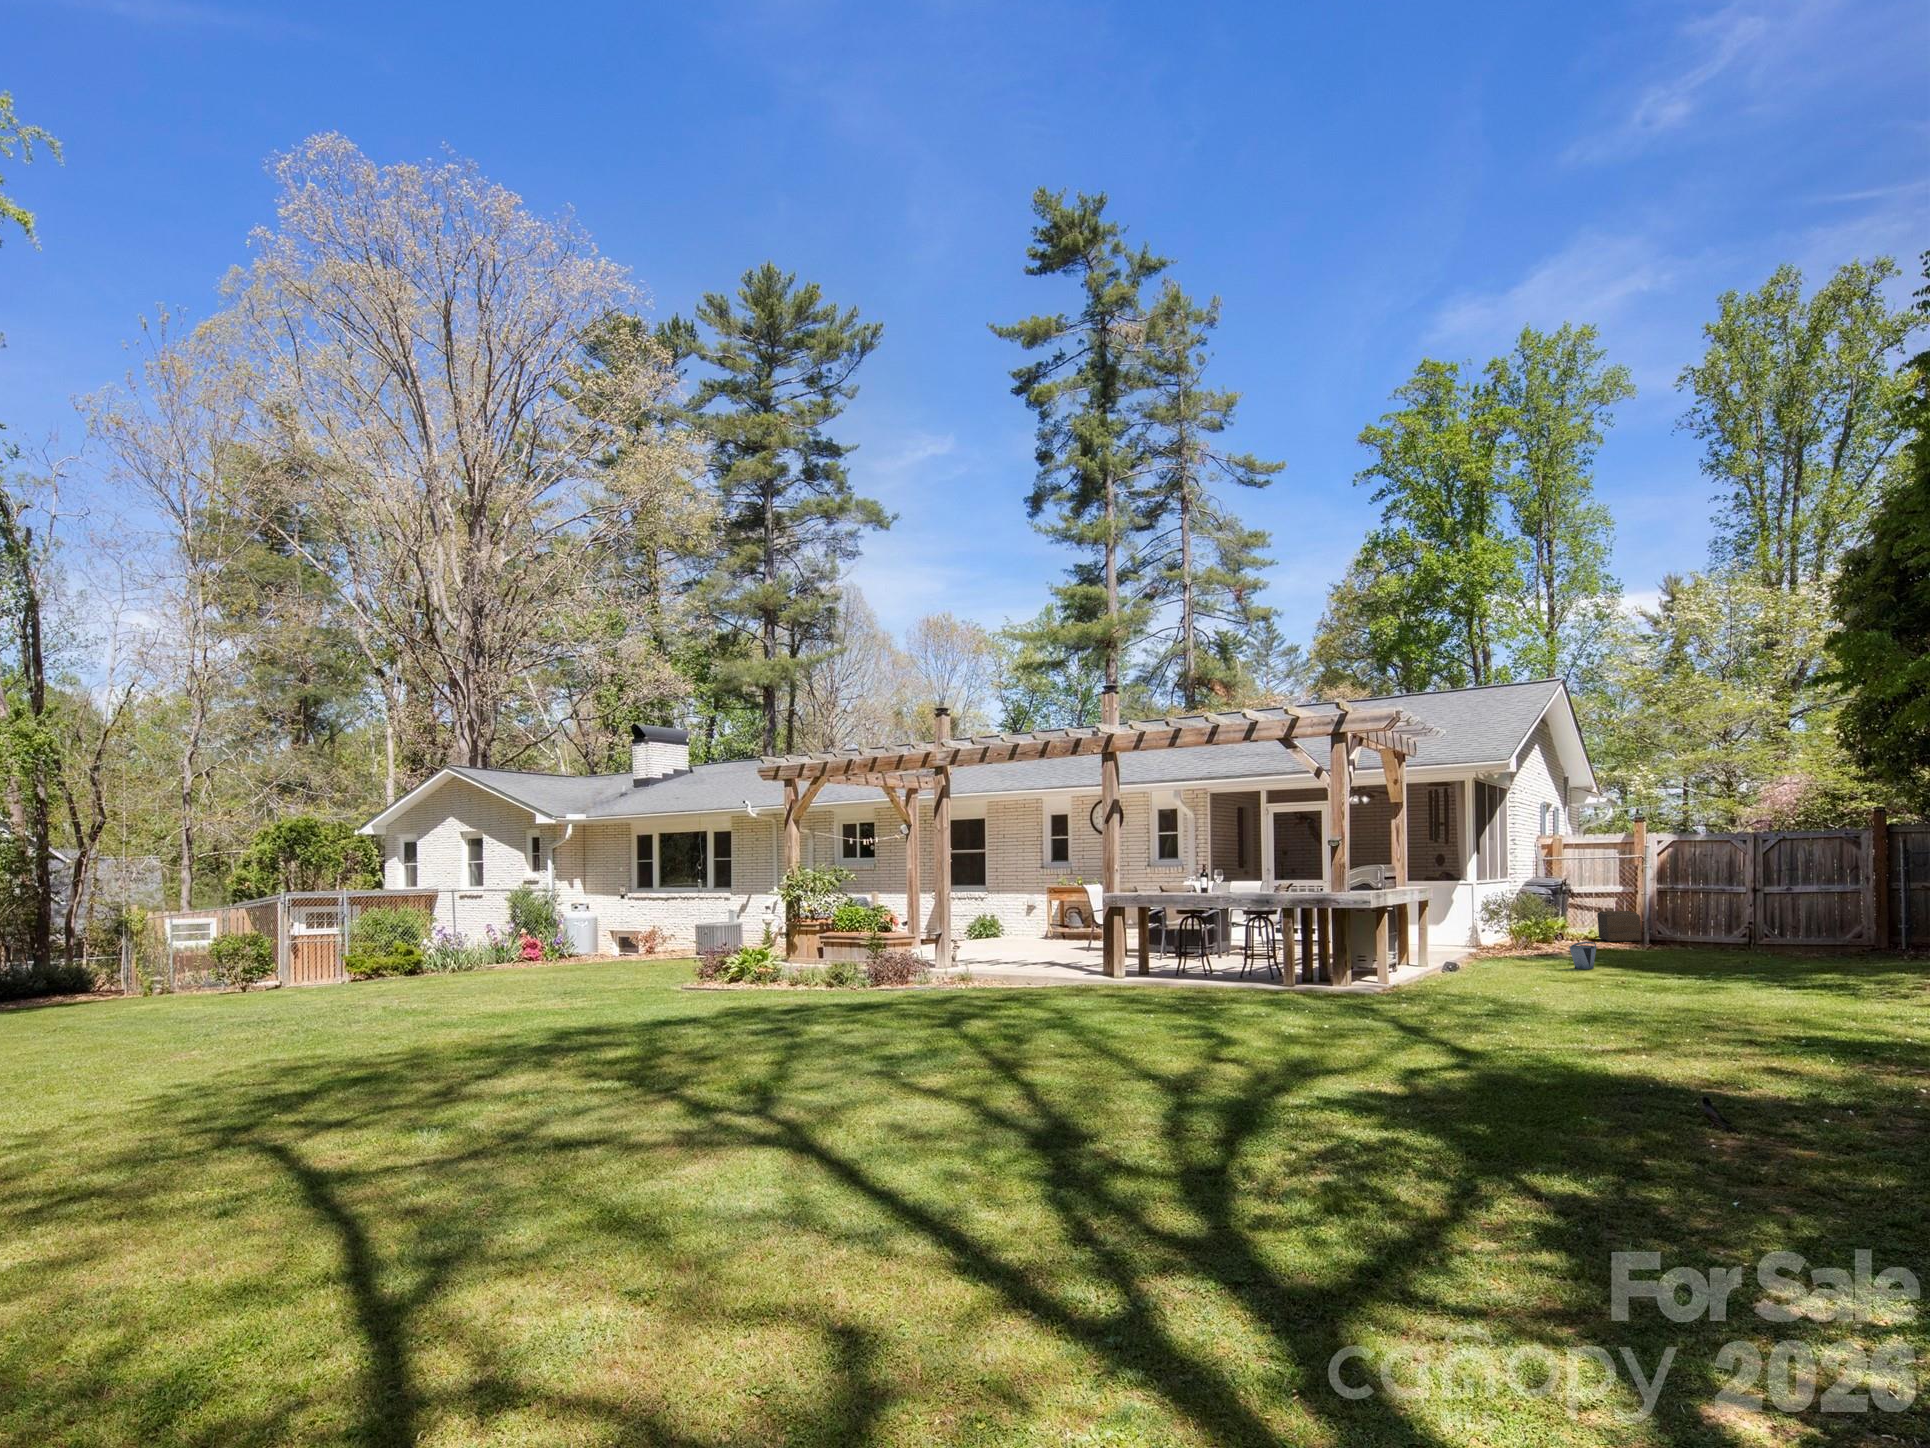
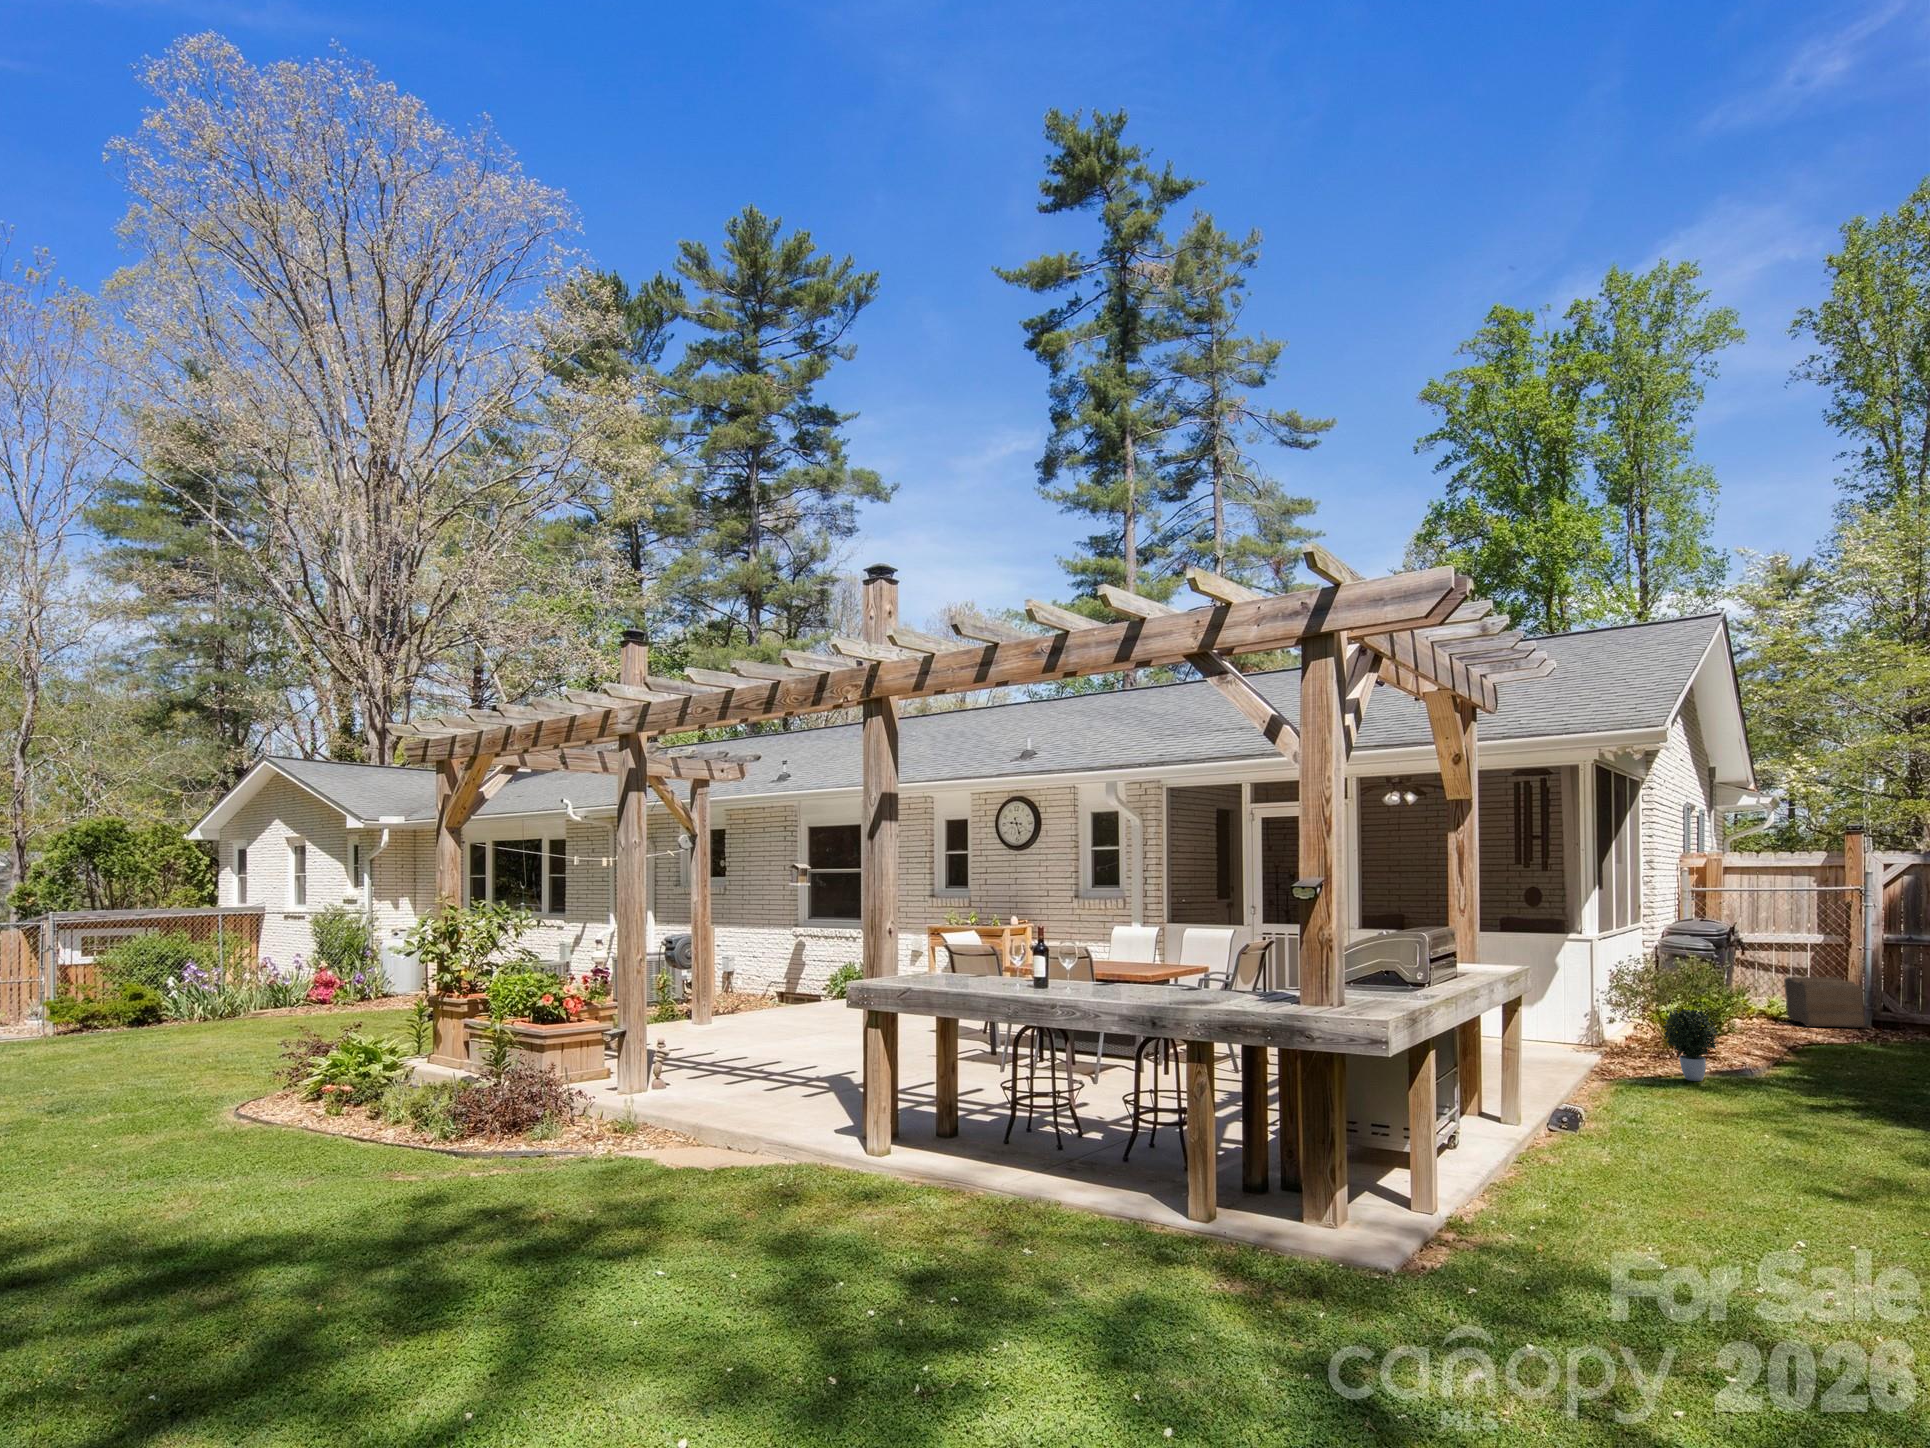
potted plant: none [1509,922,1540,963] -> present [1662,1009,1719,1081]
bucket: present [1569,942,1596,969] -> none [1787,1056,1844,1110]

